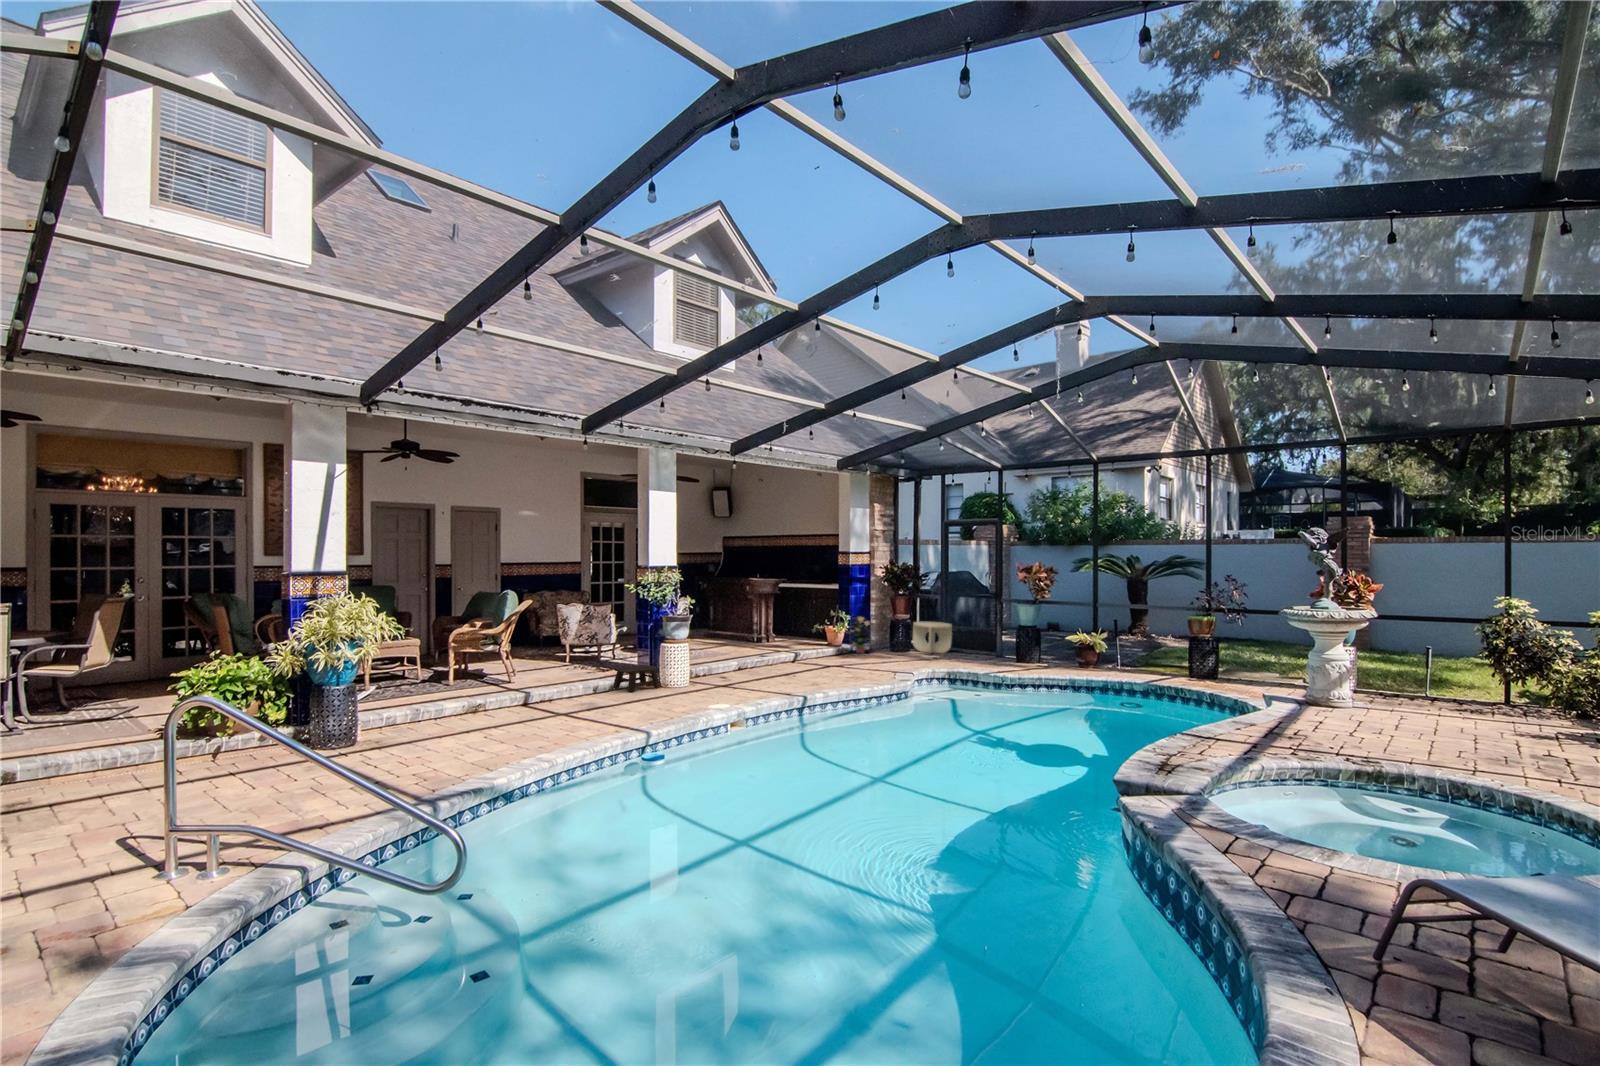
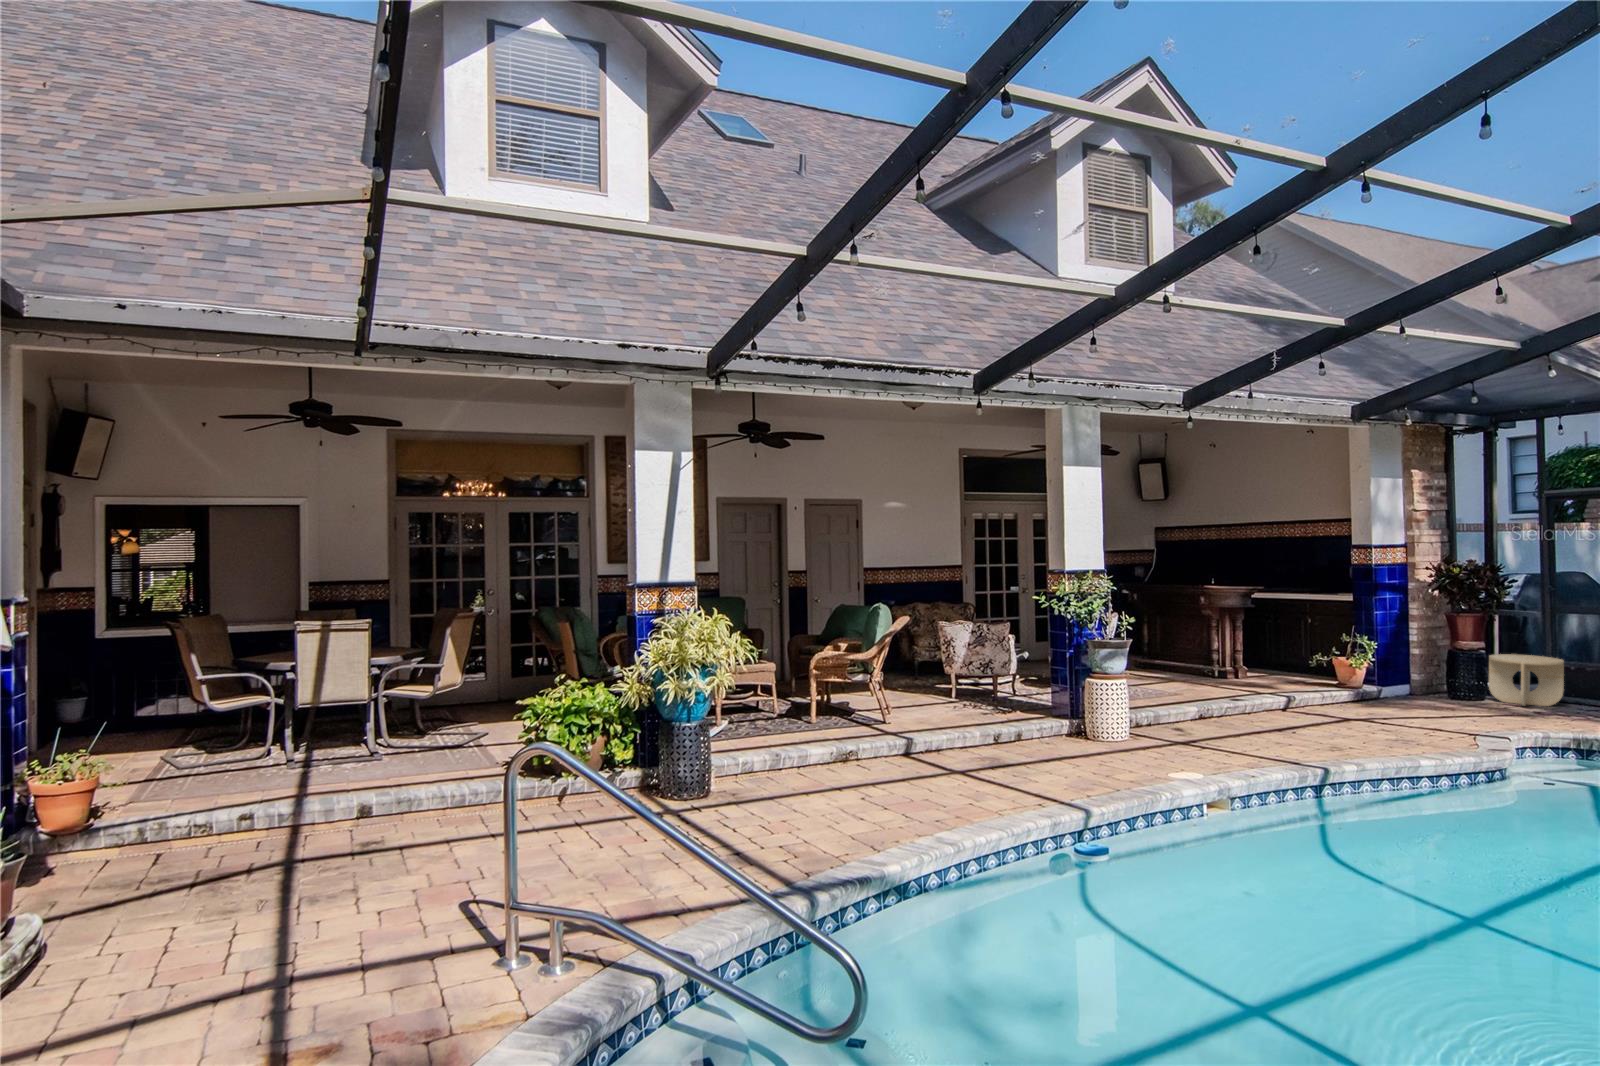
decorative plant: present [850,617,871,653] -> none [1372,644,1418,702]
stool: present [613,665,660,692] -> none [1022,709,1088,747]

